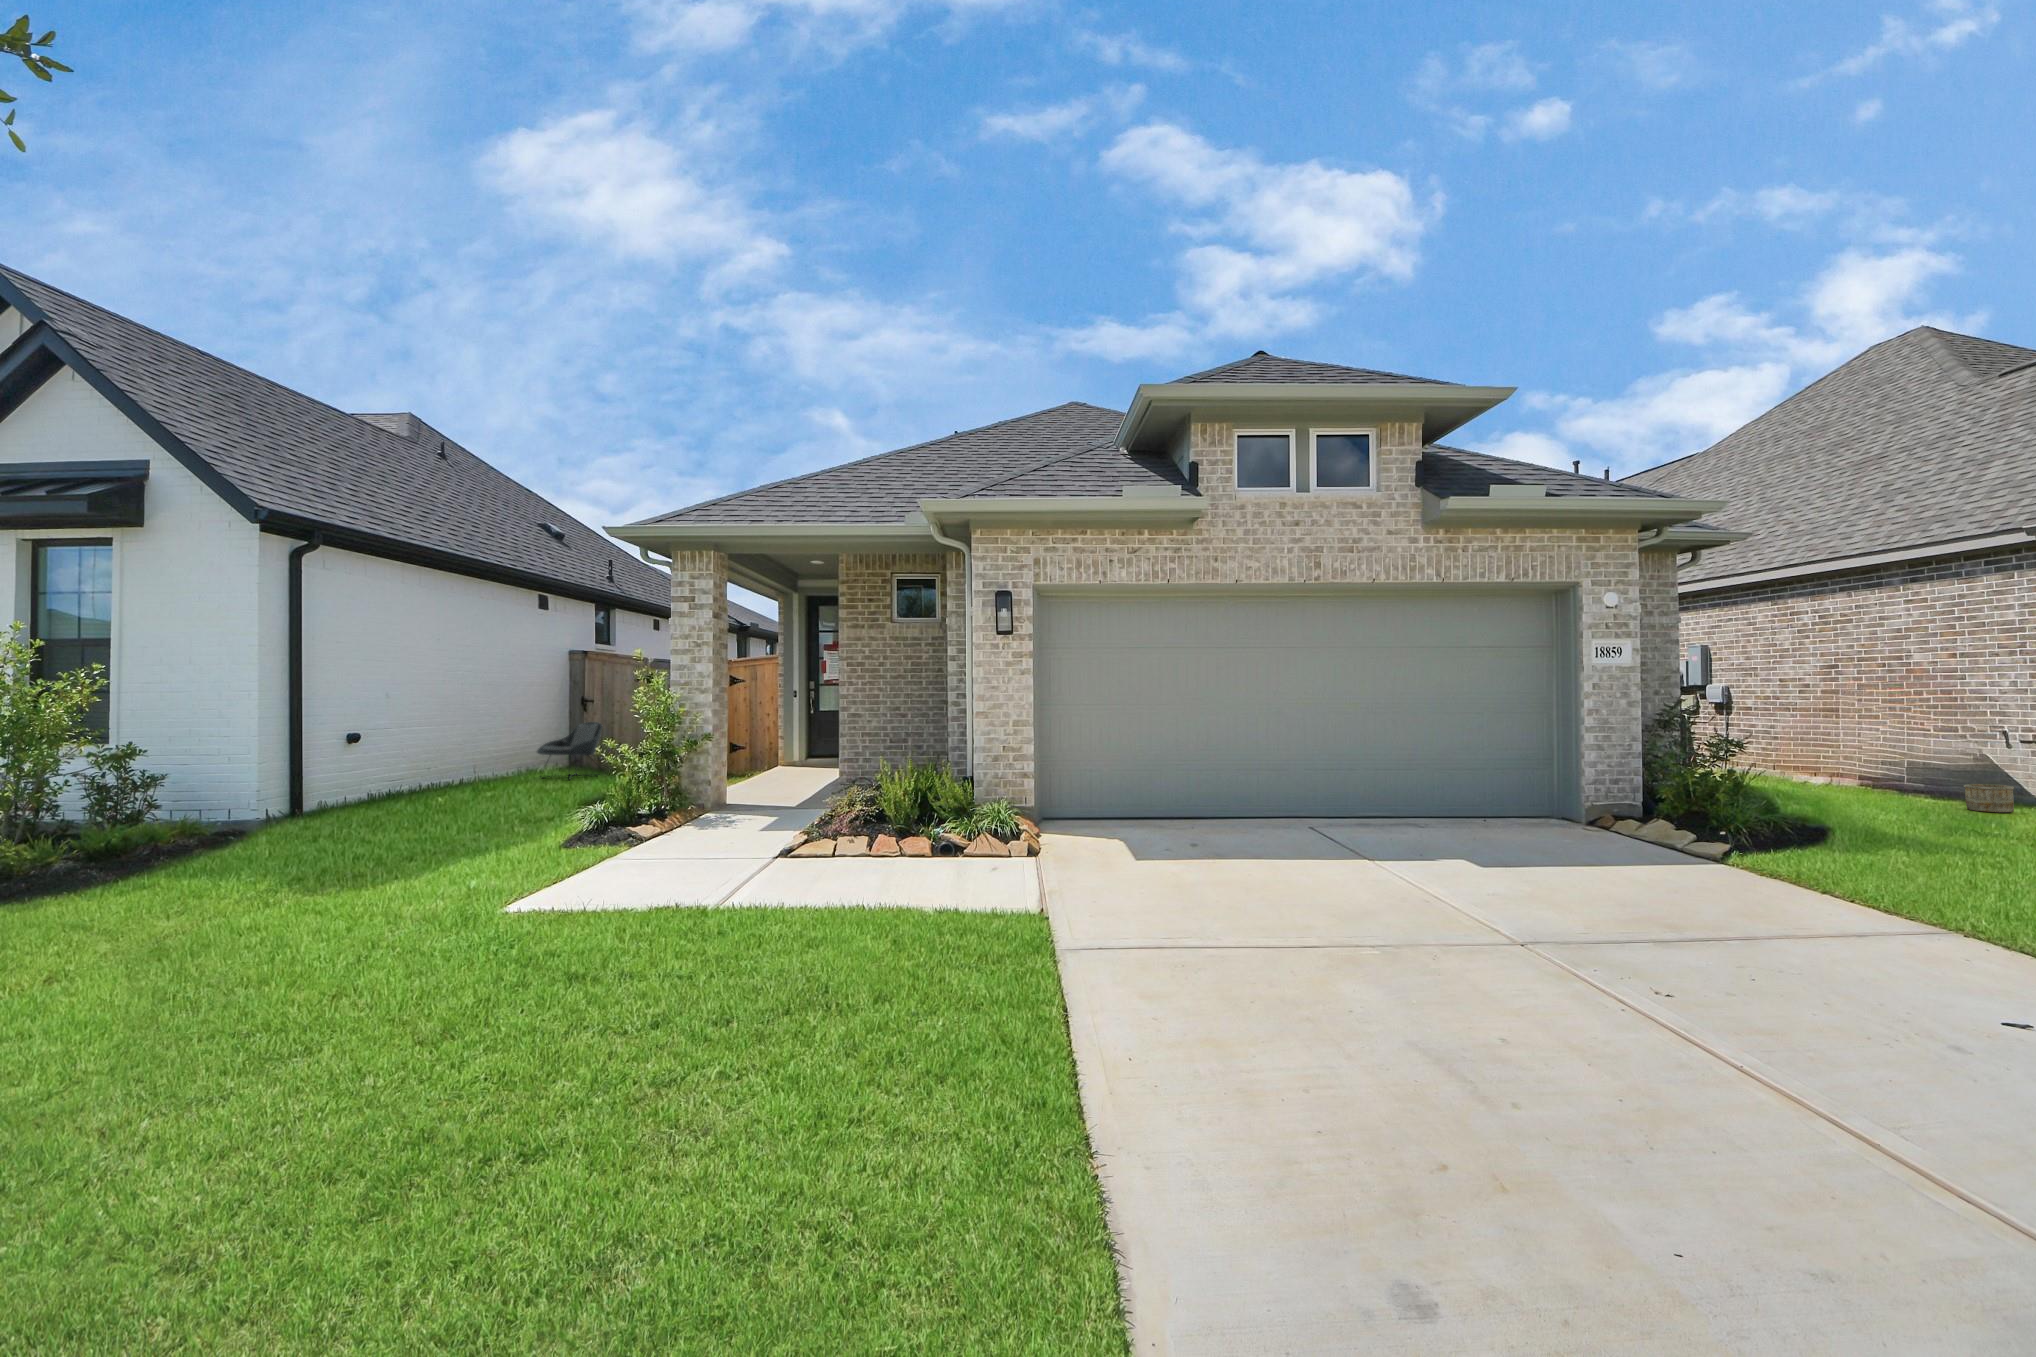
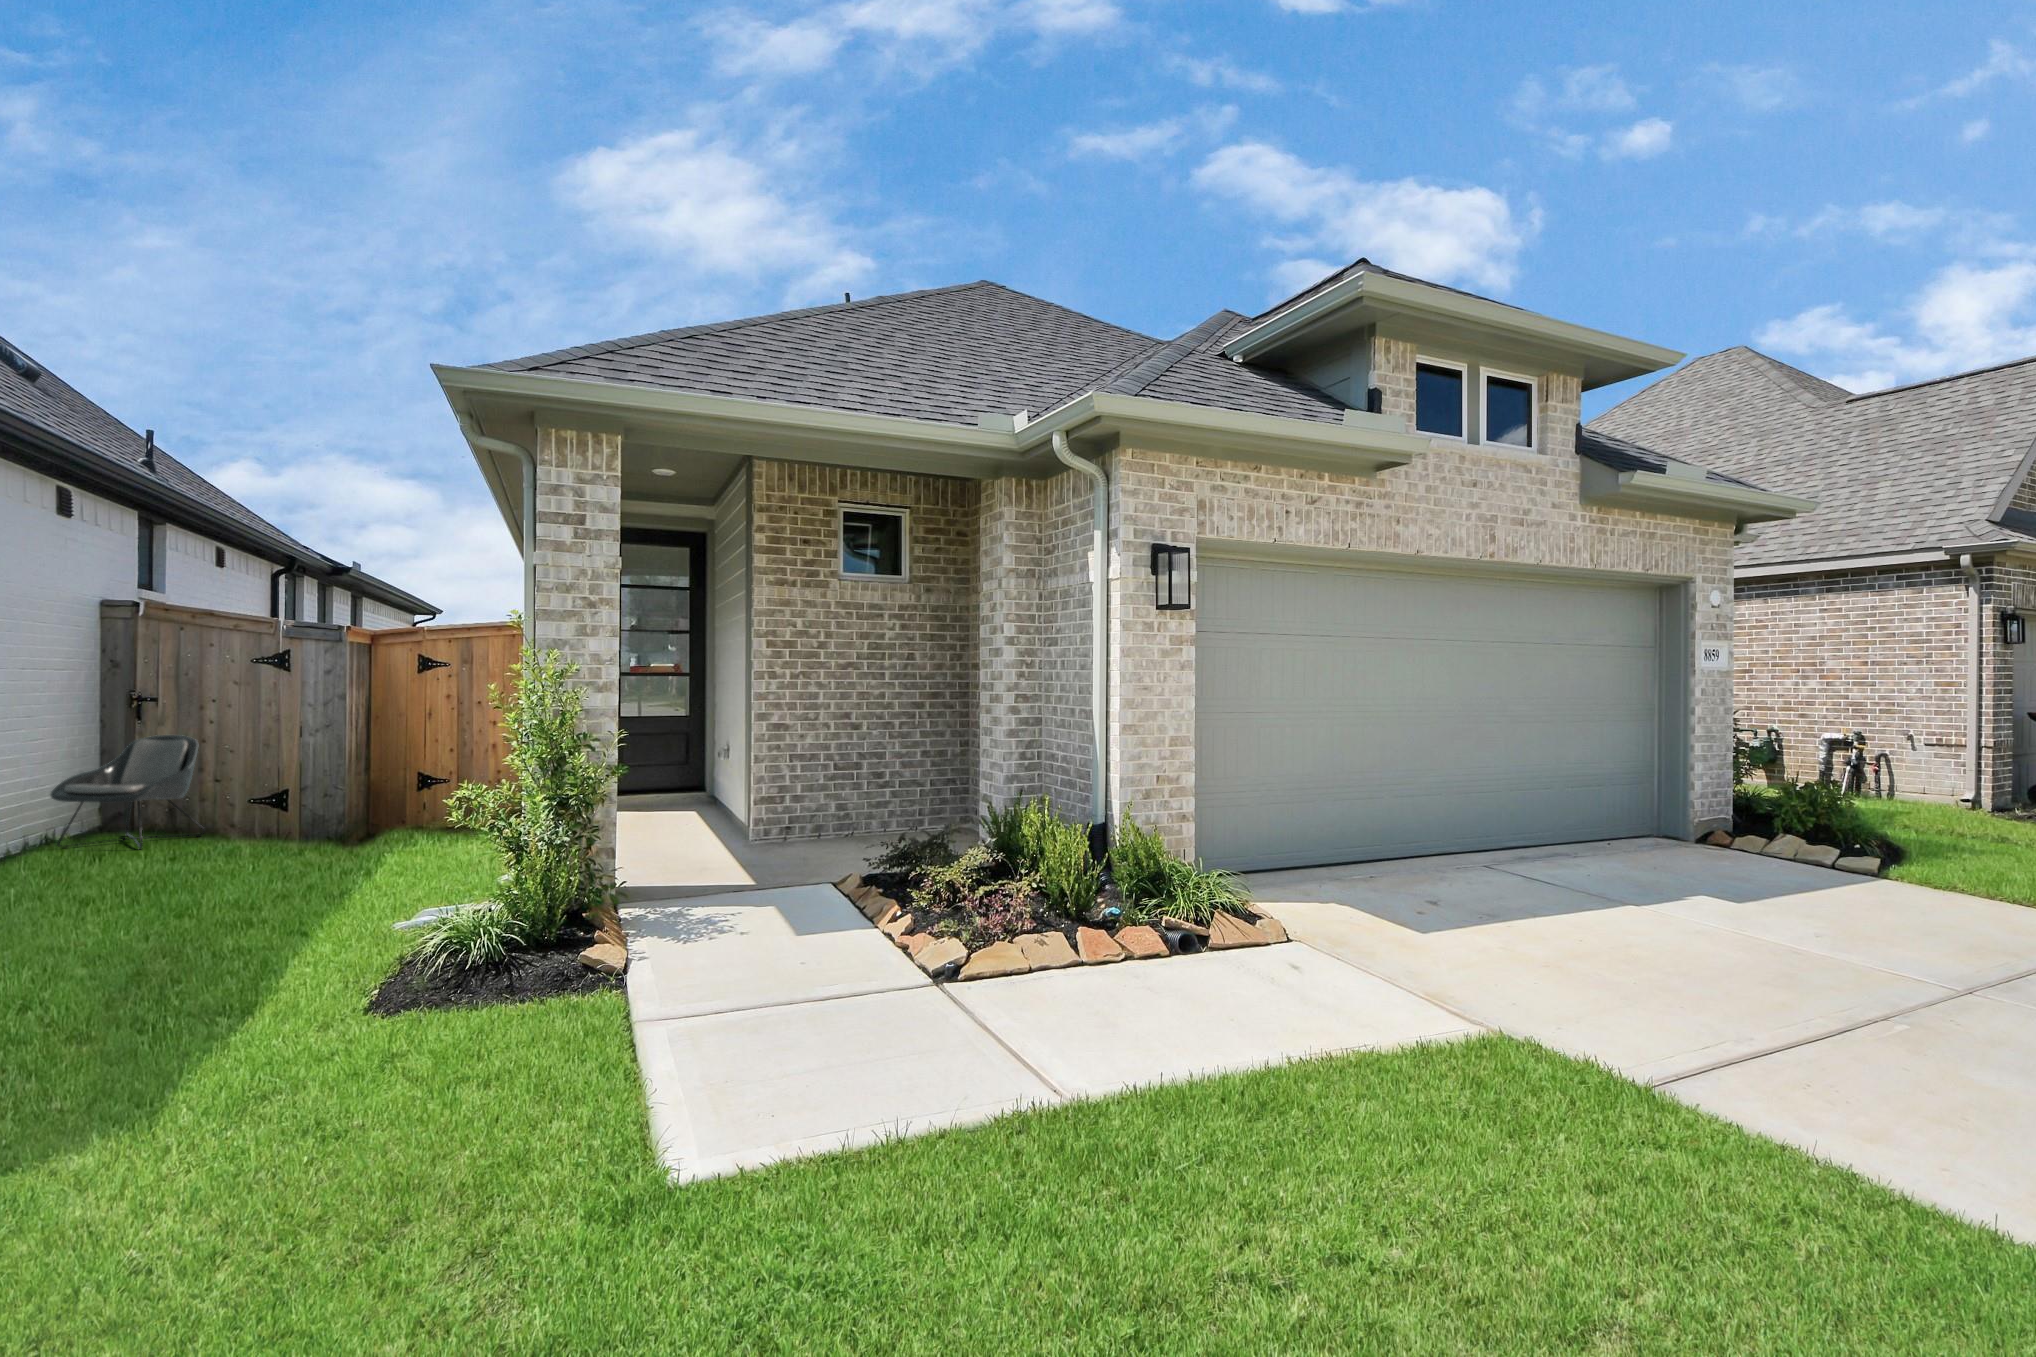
wooden bucket: present [1963,784,2014,812] -> none [1885,783,1925,809]

